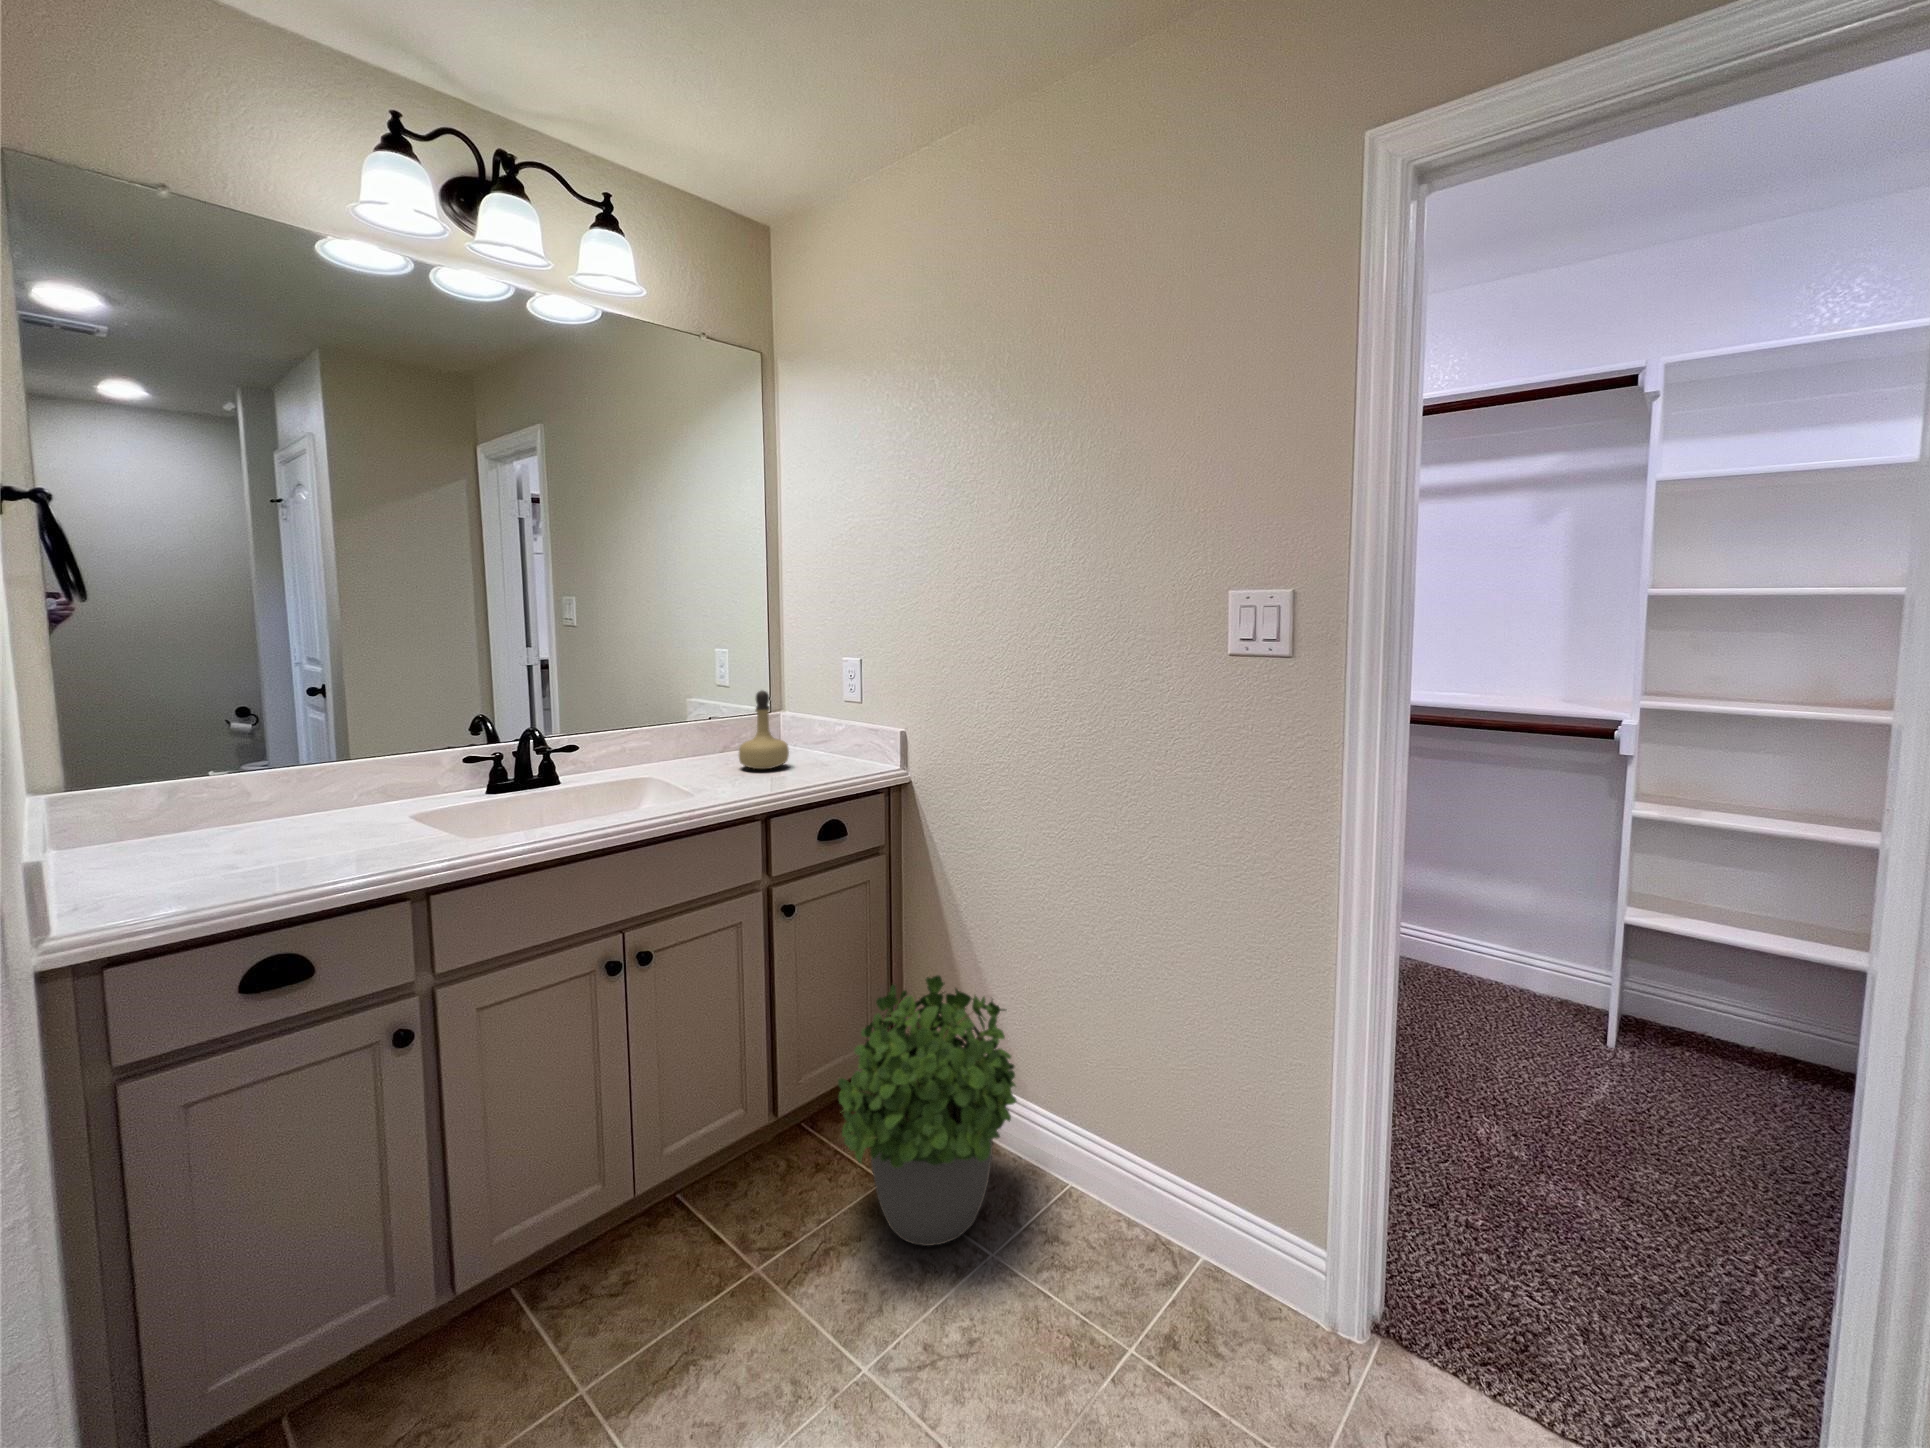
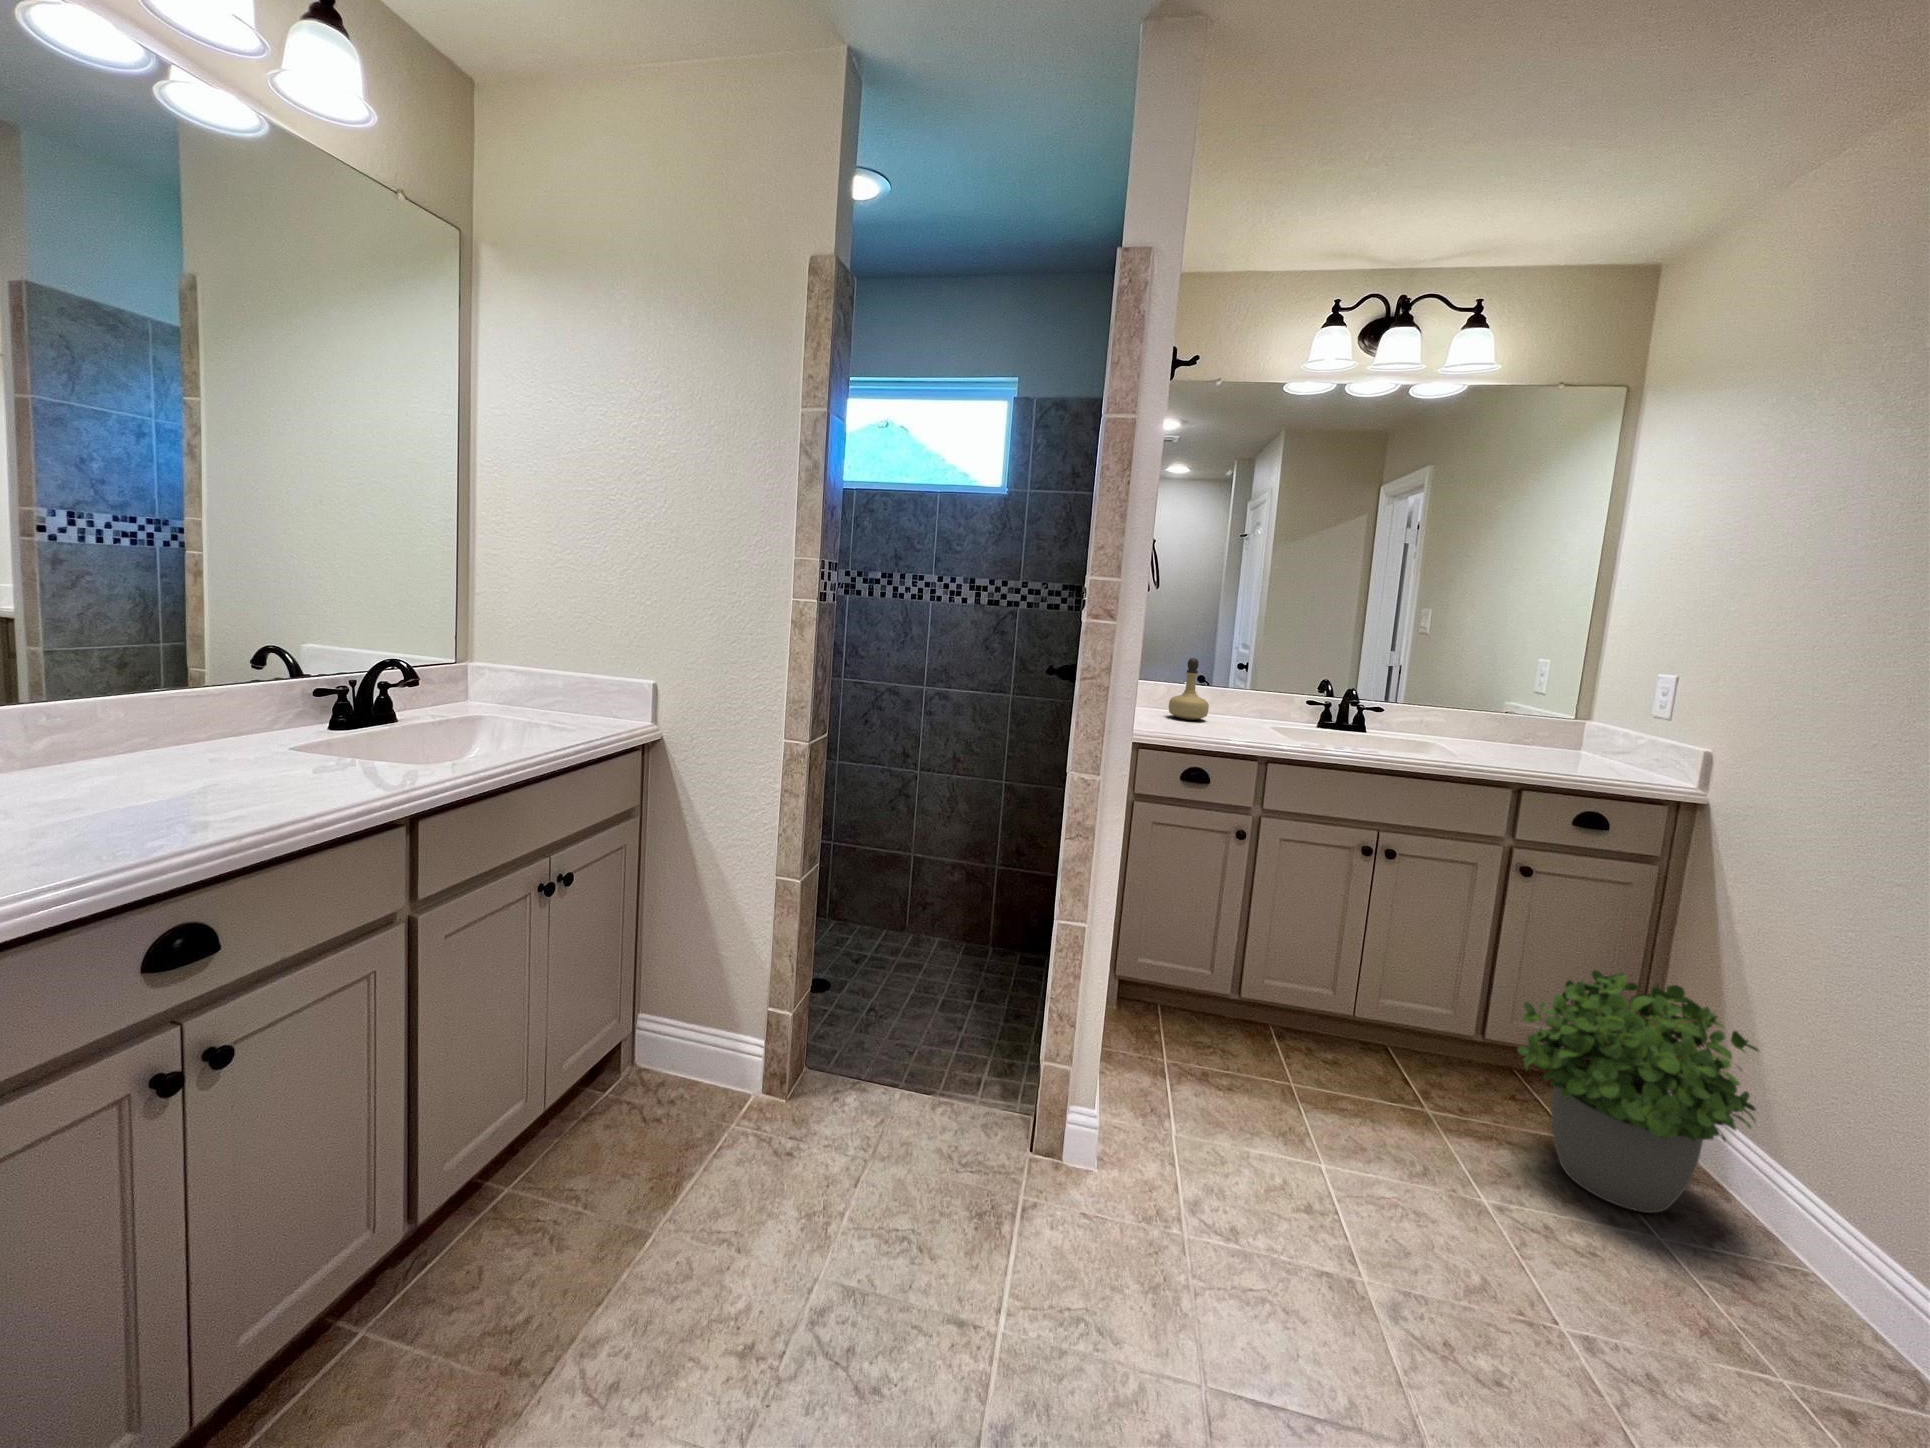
perfume bottle: present [739,691,789,769] -> present [1169,658,1209,720]

